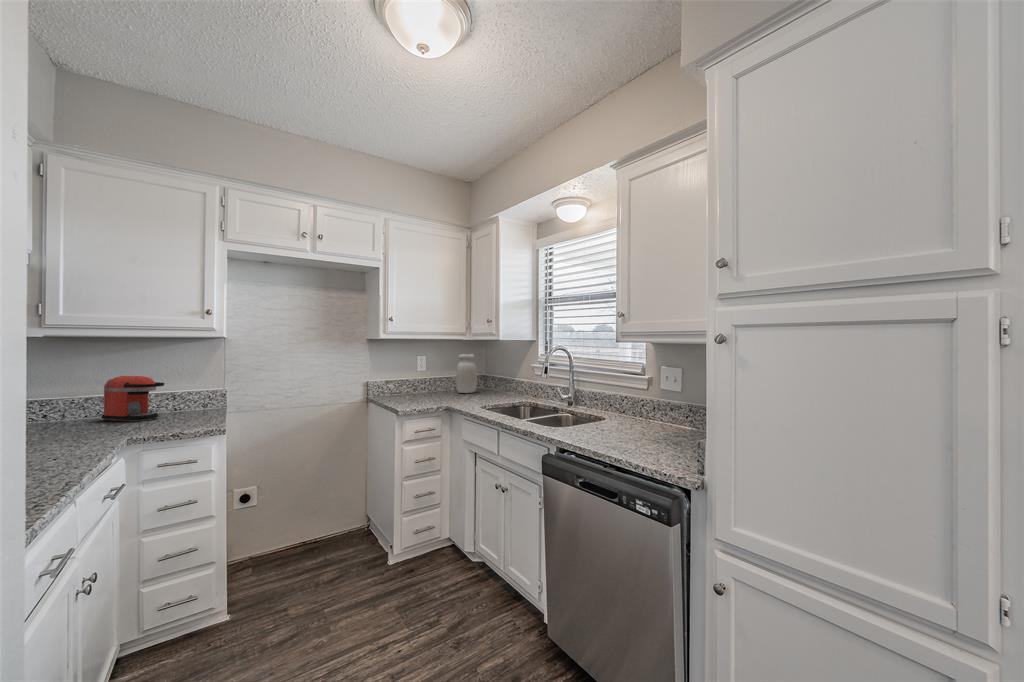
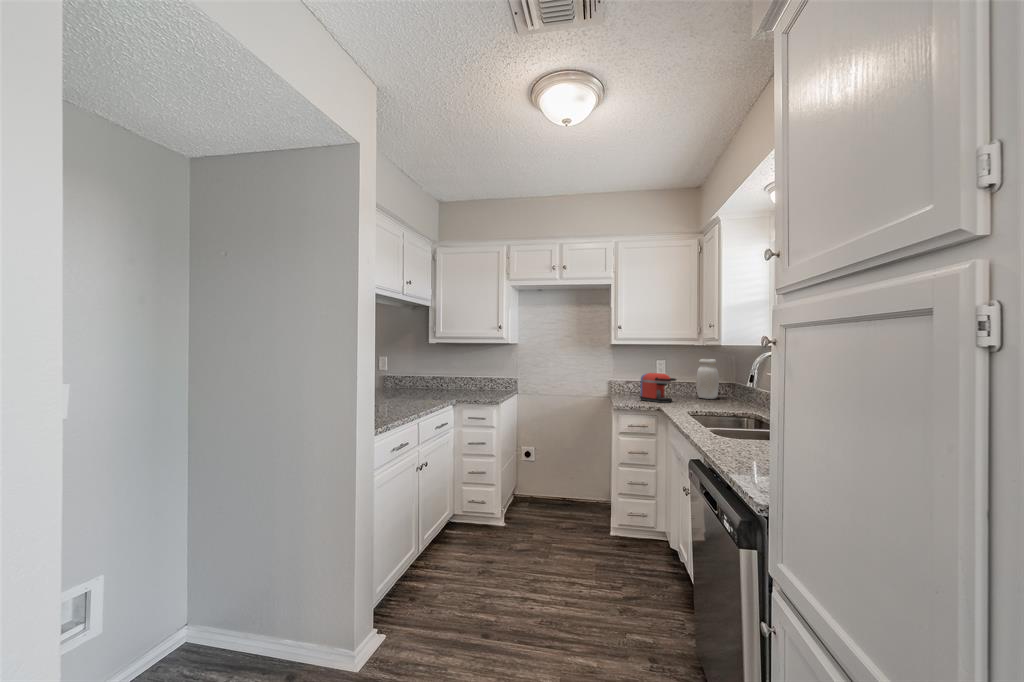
coffee maker: present [102,376,164,422] -> present [640,373,676,403]

